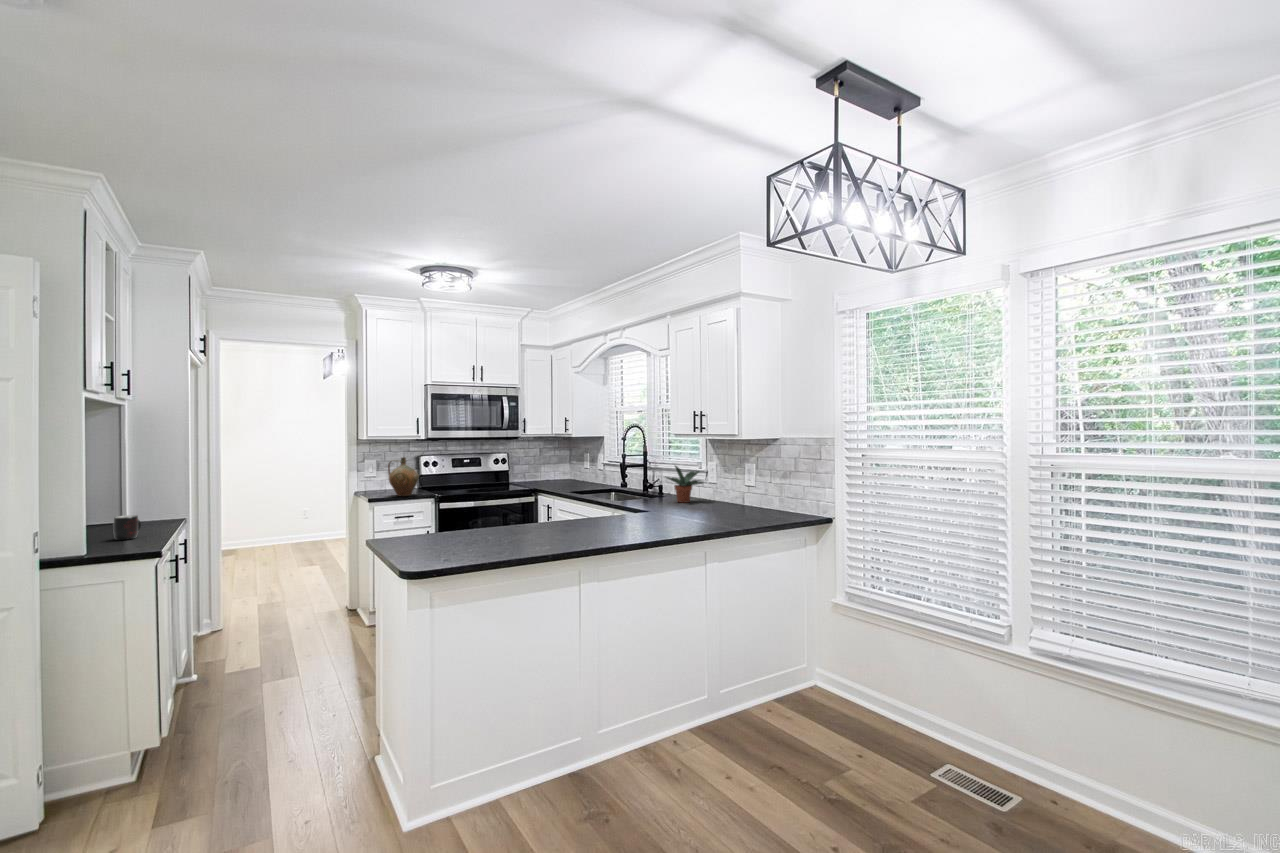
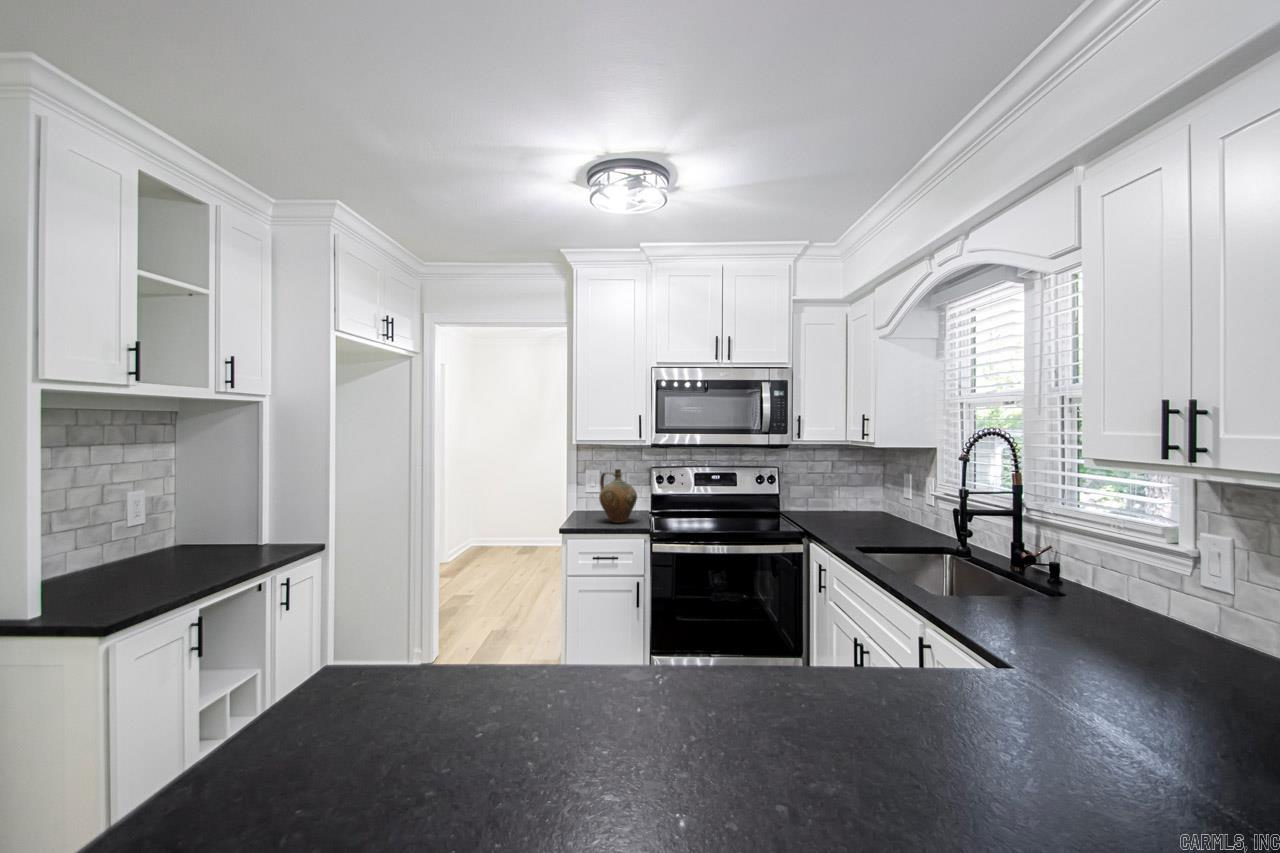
potted plant: present [666,466,705,503] -> none [1049,536,1215,648]
mug: present [113,515,141,540] -> none [208,534,245,565]

